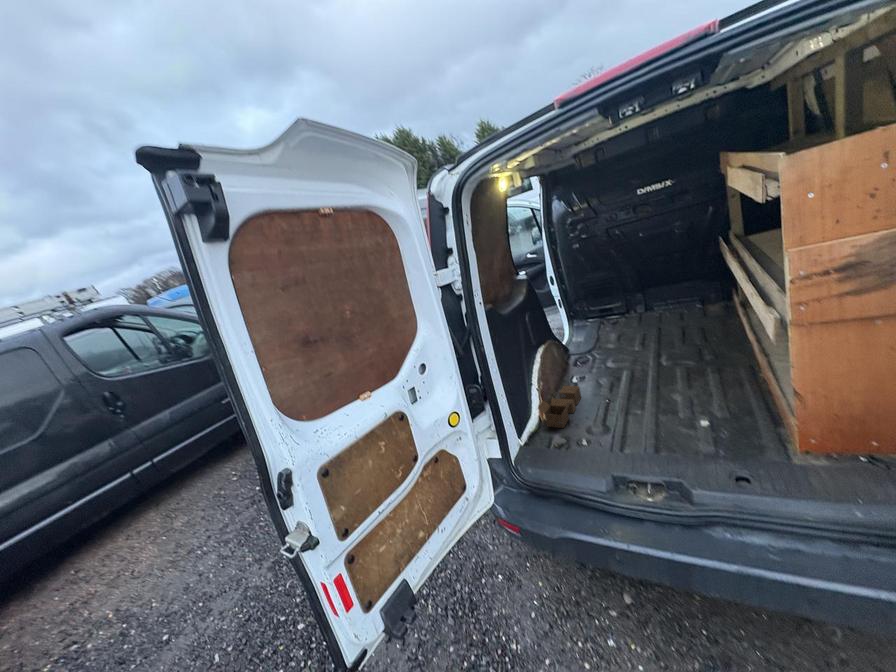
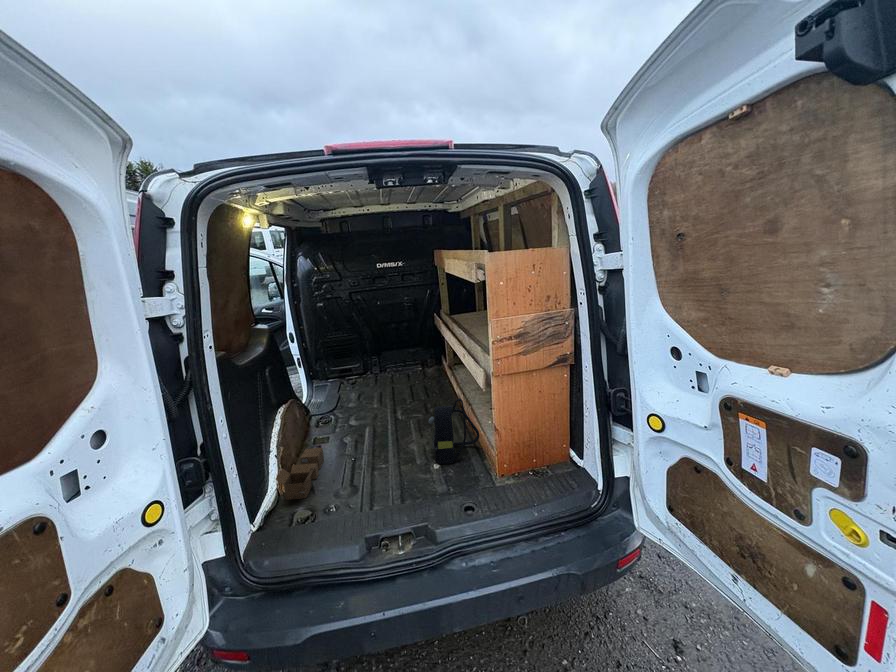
backpack: none [697,346,773,420] -> present [429,398,479,464]

